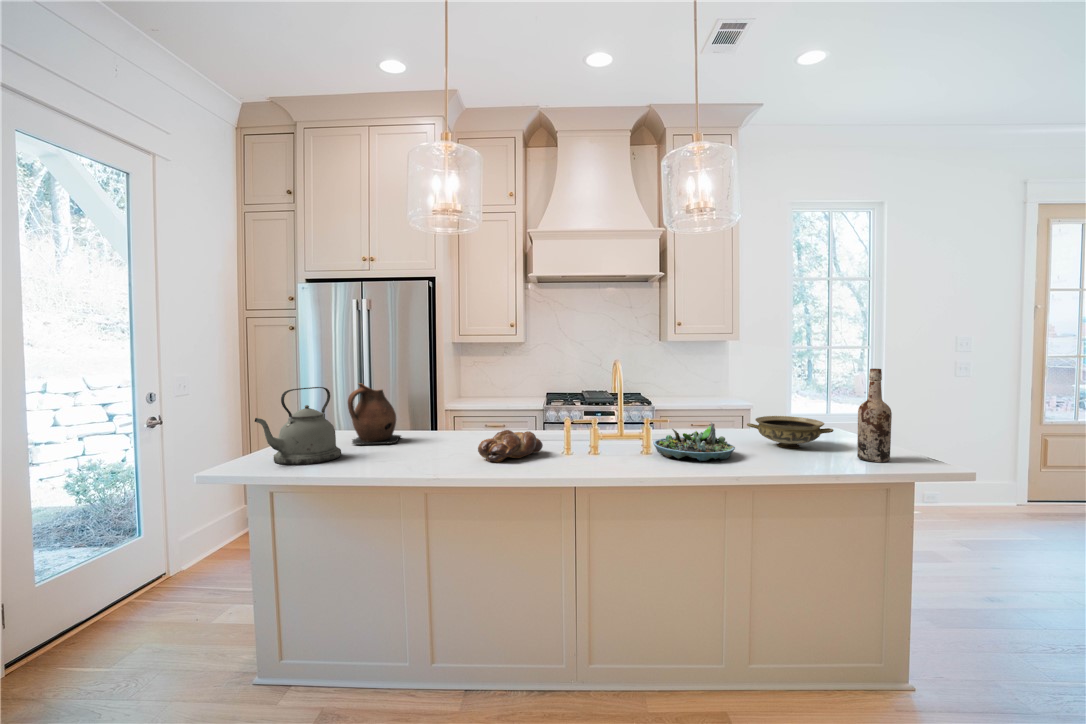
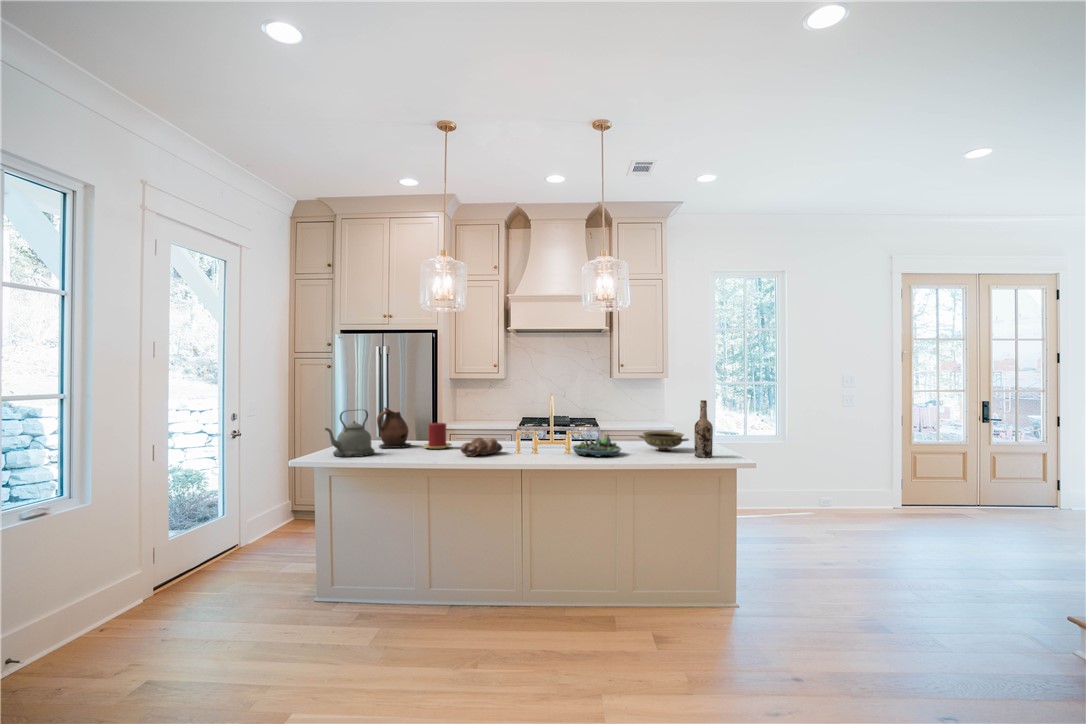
candle: none [418,406,462,446] -> present [423,423,452,449]

